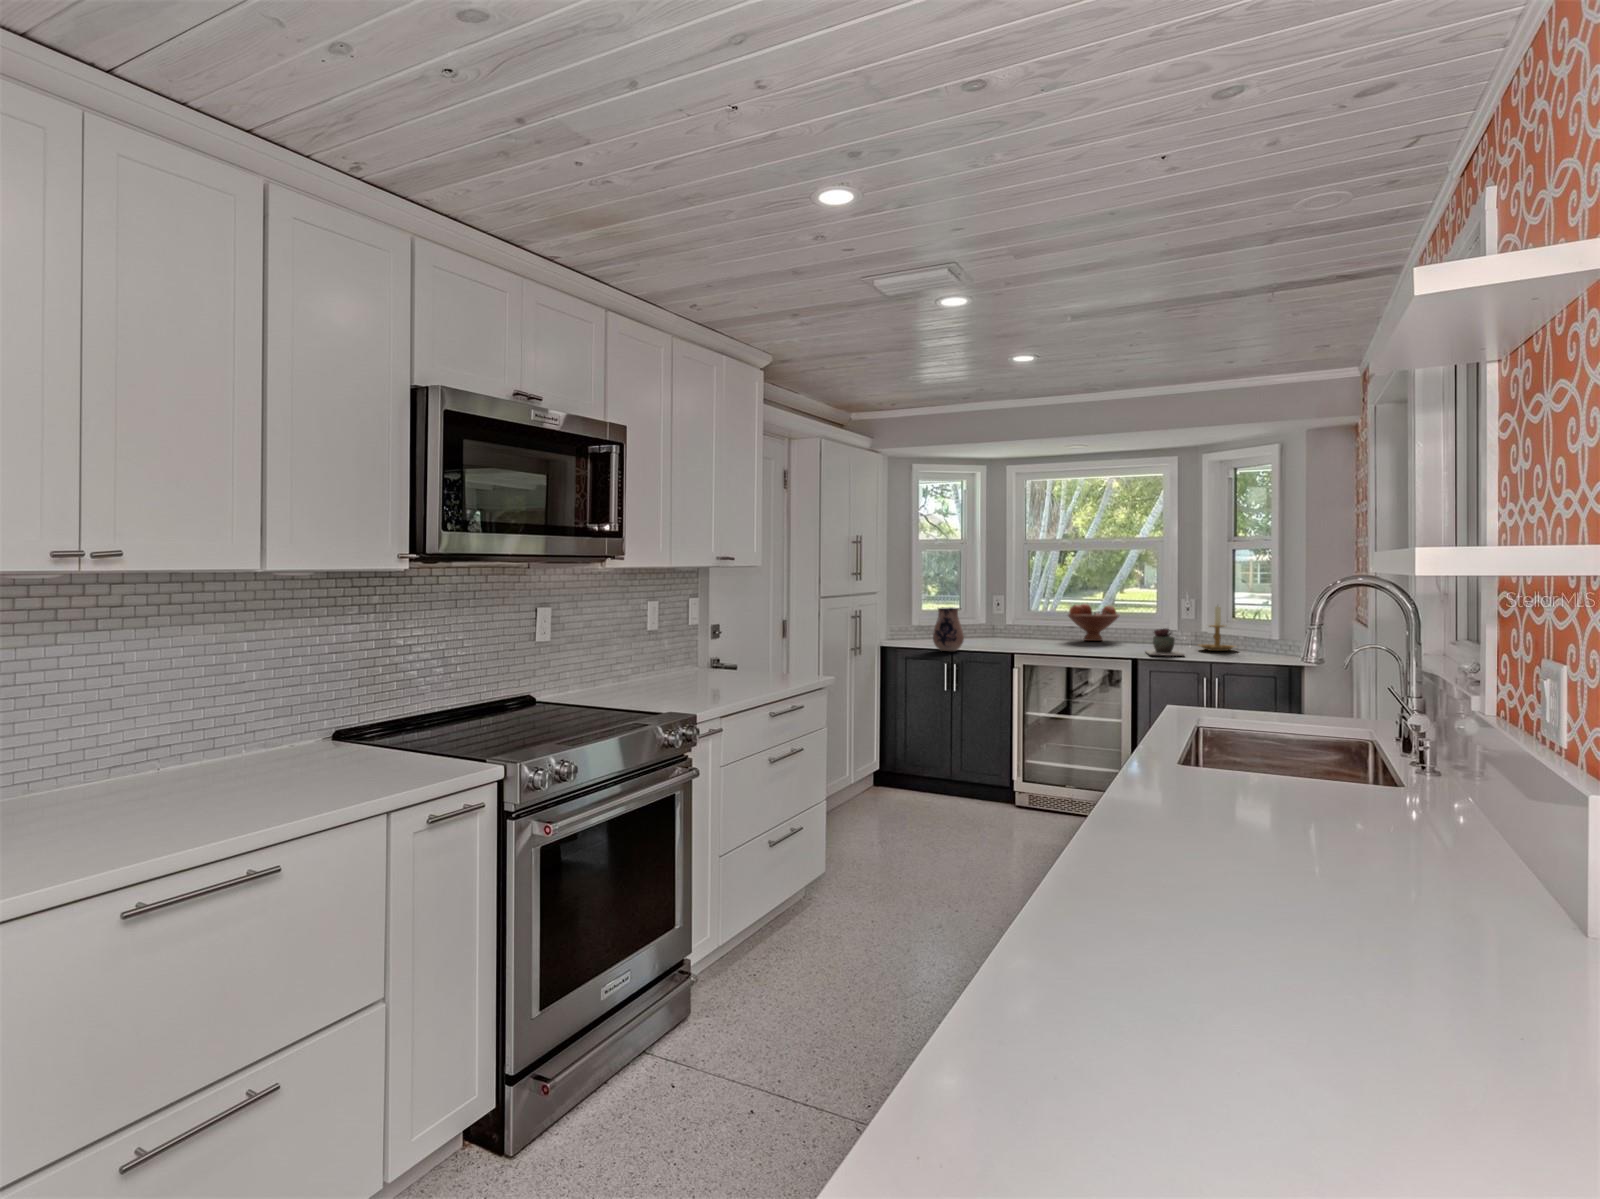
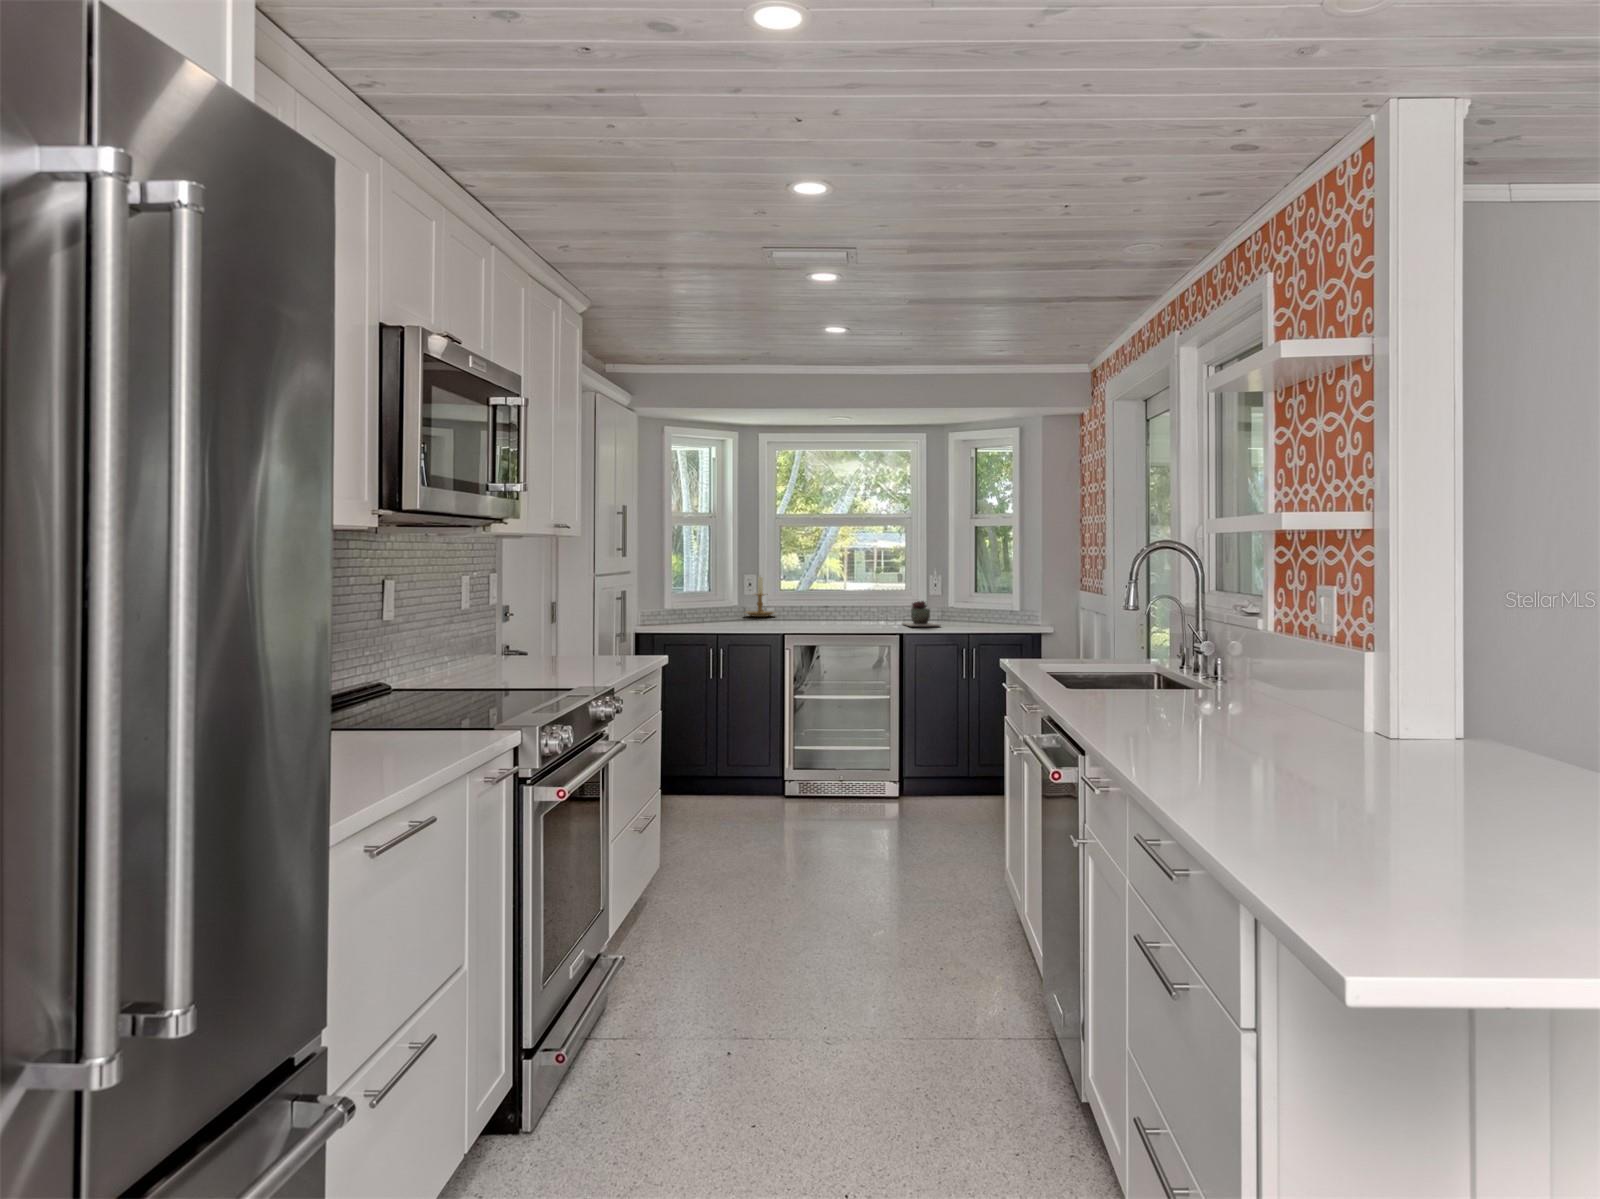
fruit bowl: present [1068,604,1119,641] -> none [818,579,868,616]
candle holder: present [1200,606,1235,651] -> present [746,577,774,617]
ceramic pitcher: present [933,607,964,651] -> none [696,582,728,628]

